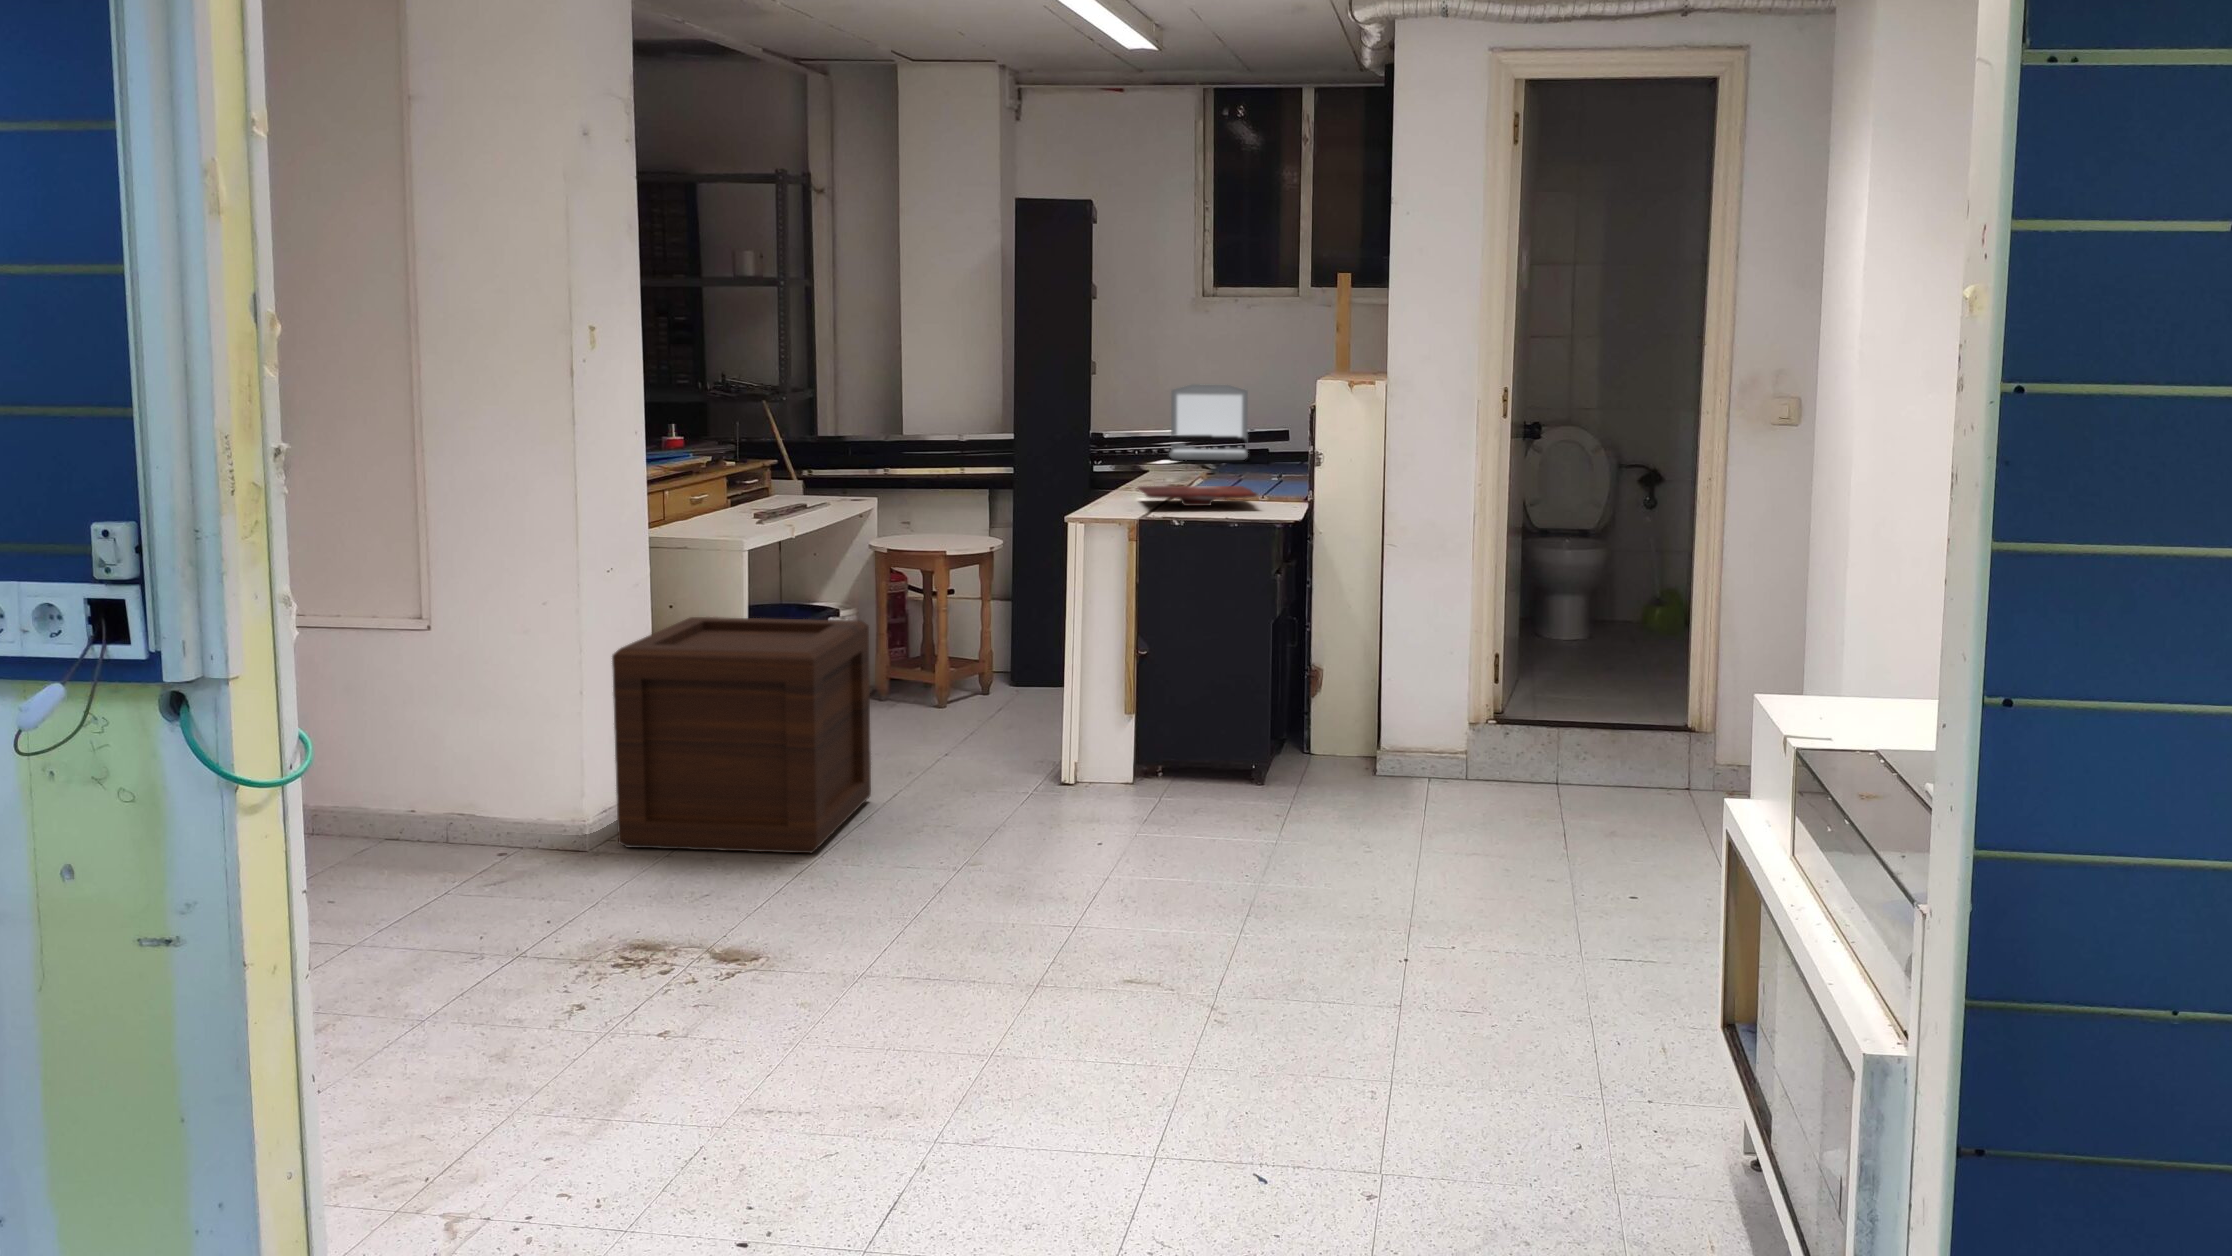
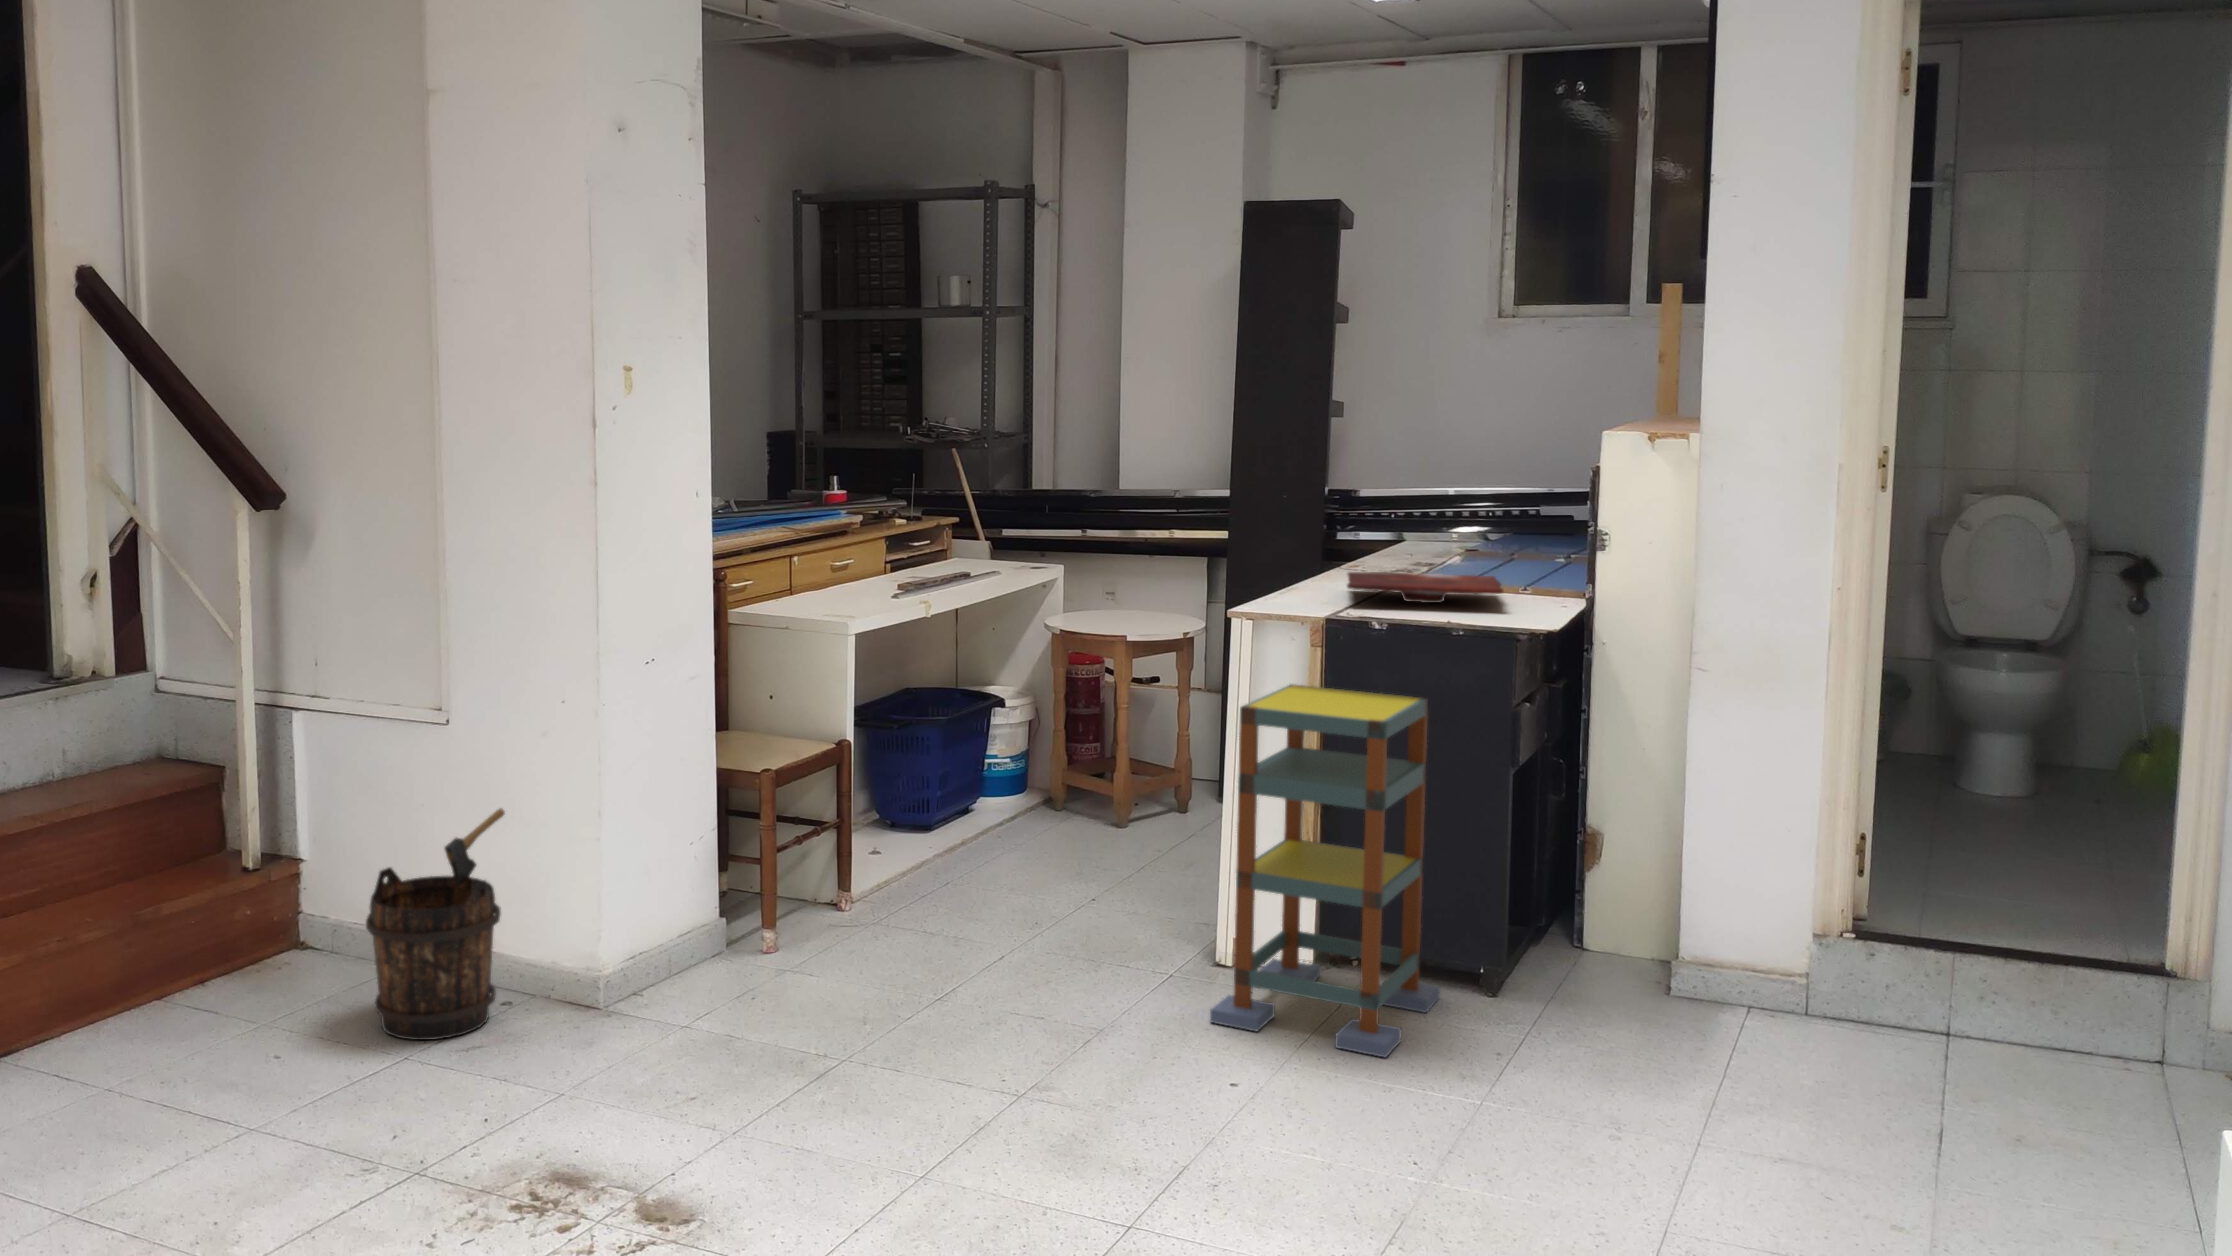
laptop: present [1169,384,1248,460] -> none [1437,433,1552,533]
shelving unit: none [1078,568,1230,827] -> present [1210,684,1440,1057]
wooden crate: present [612,617,871,853] -> none [635,714,967,1035]
bucket: none [388,702,507,895] -> present [366,808,505,1040]

